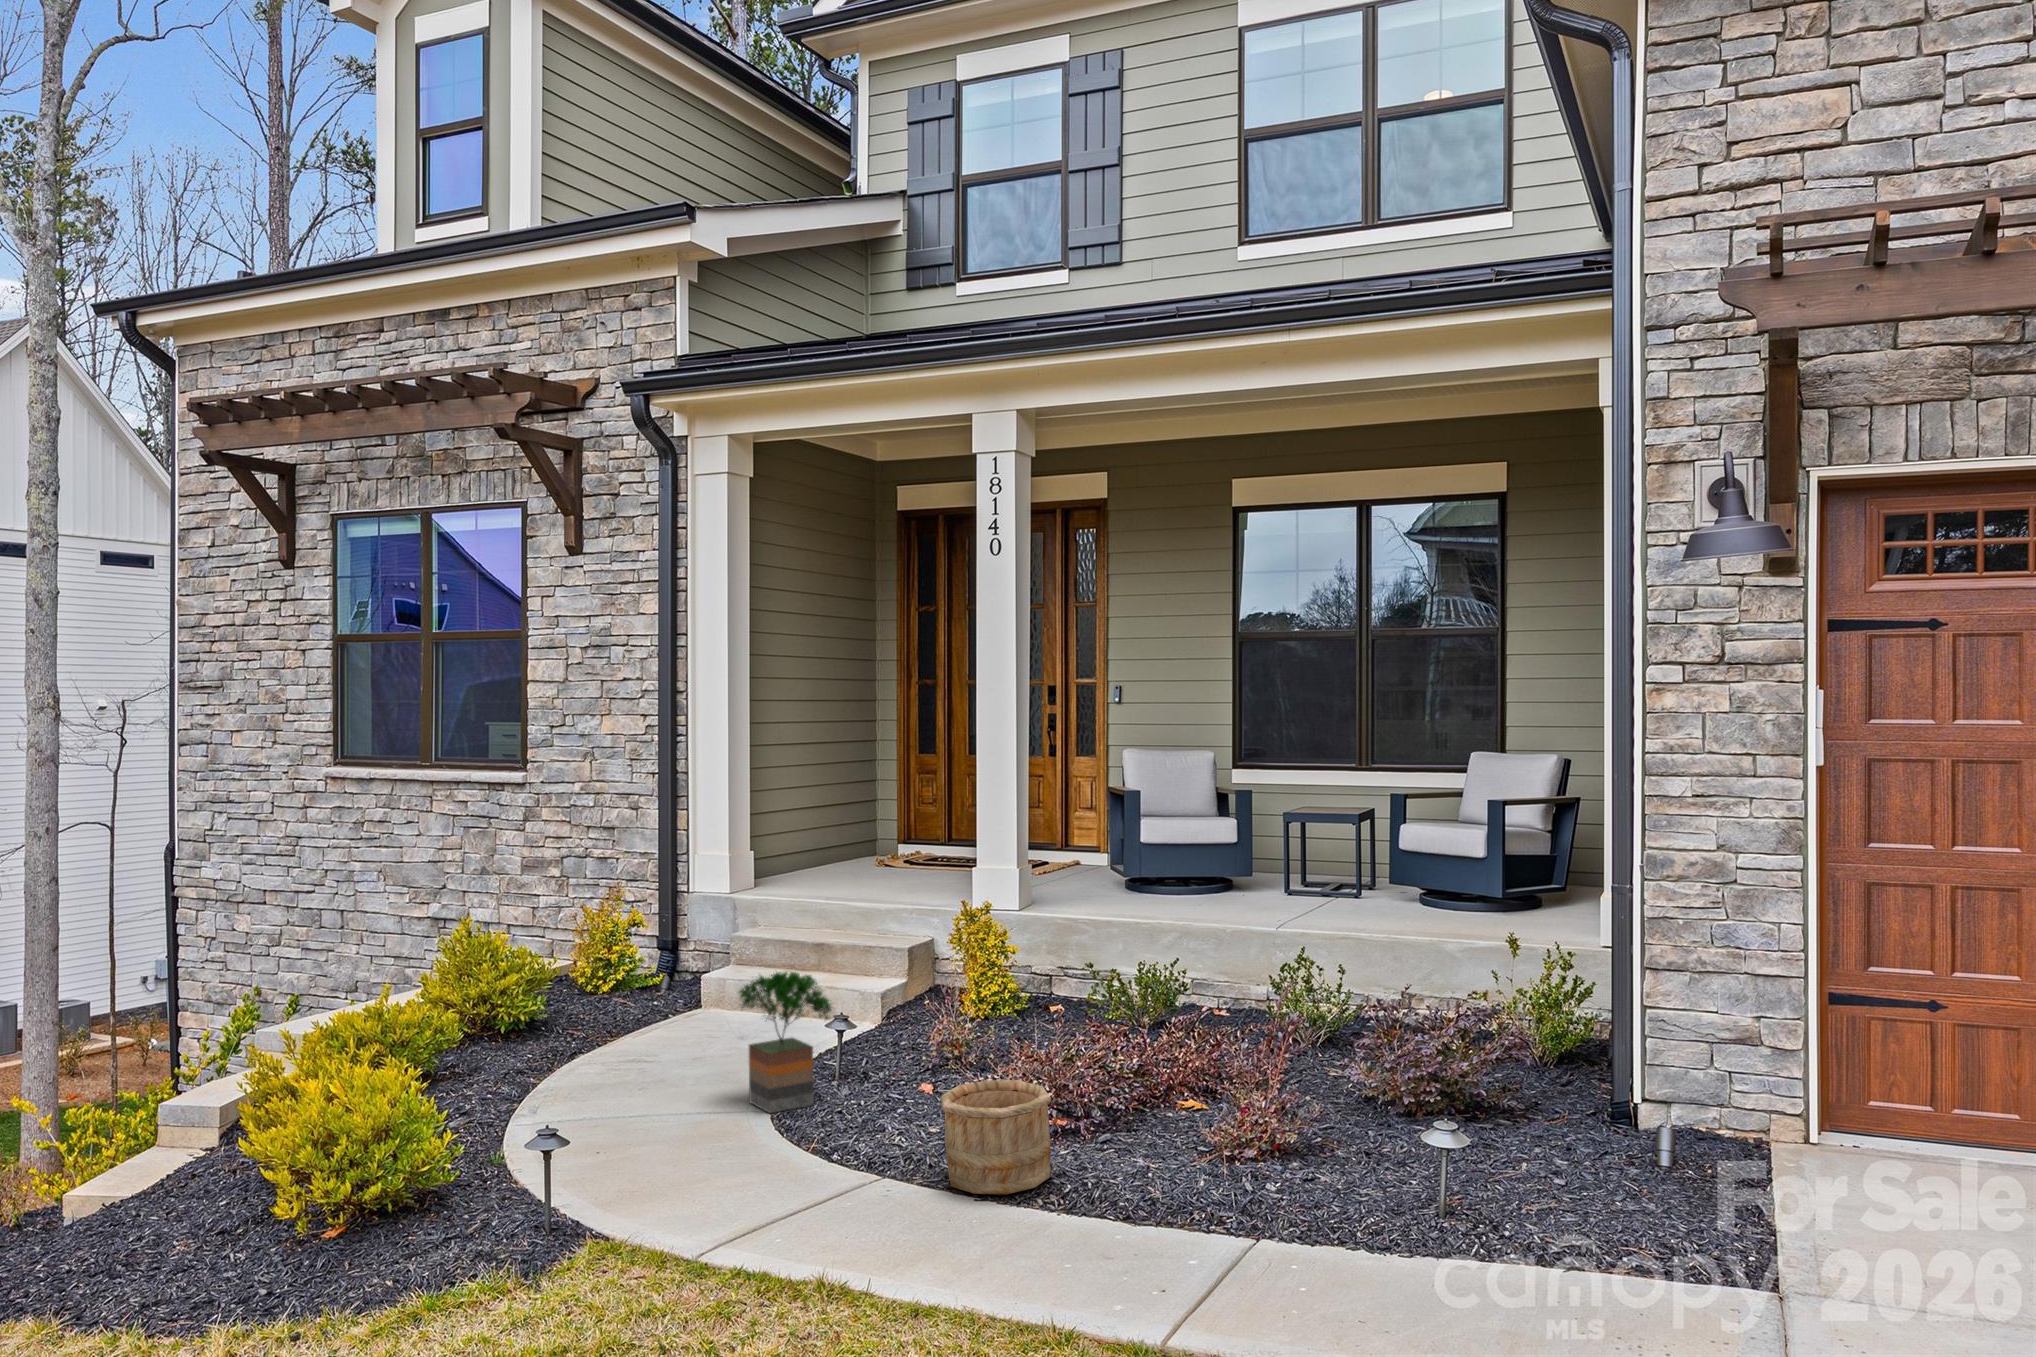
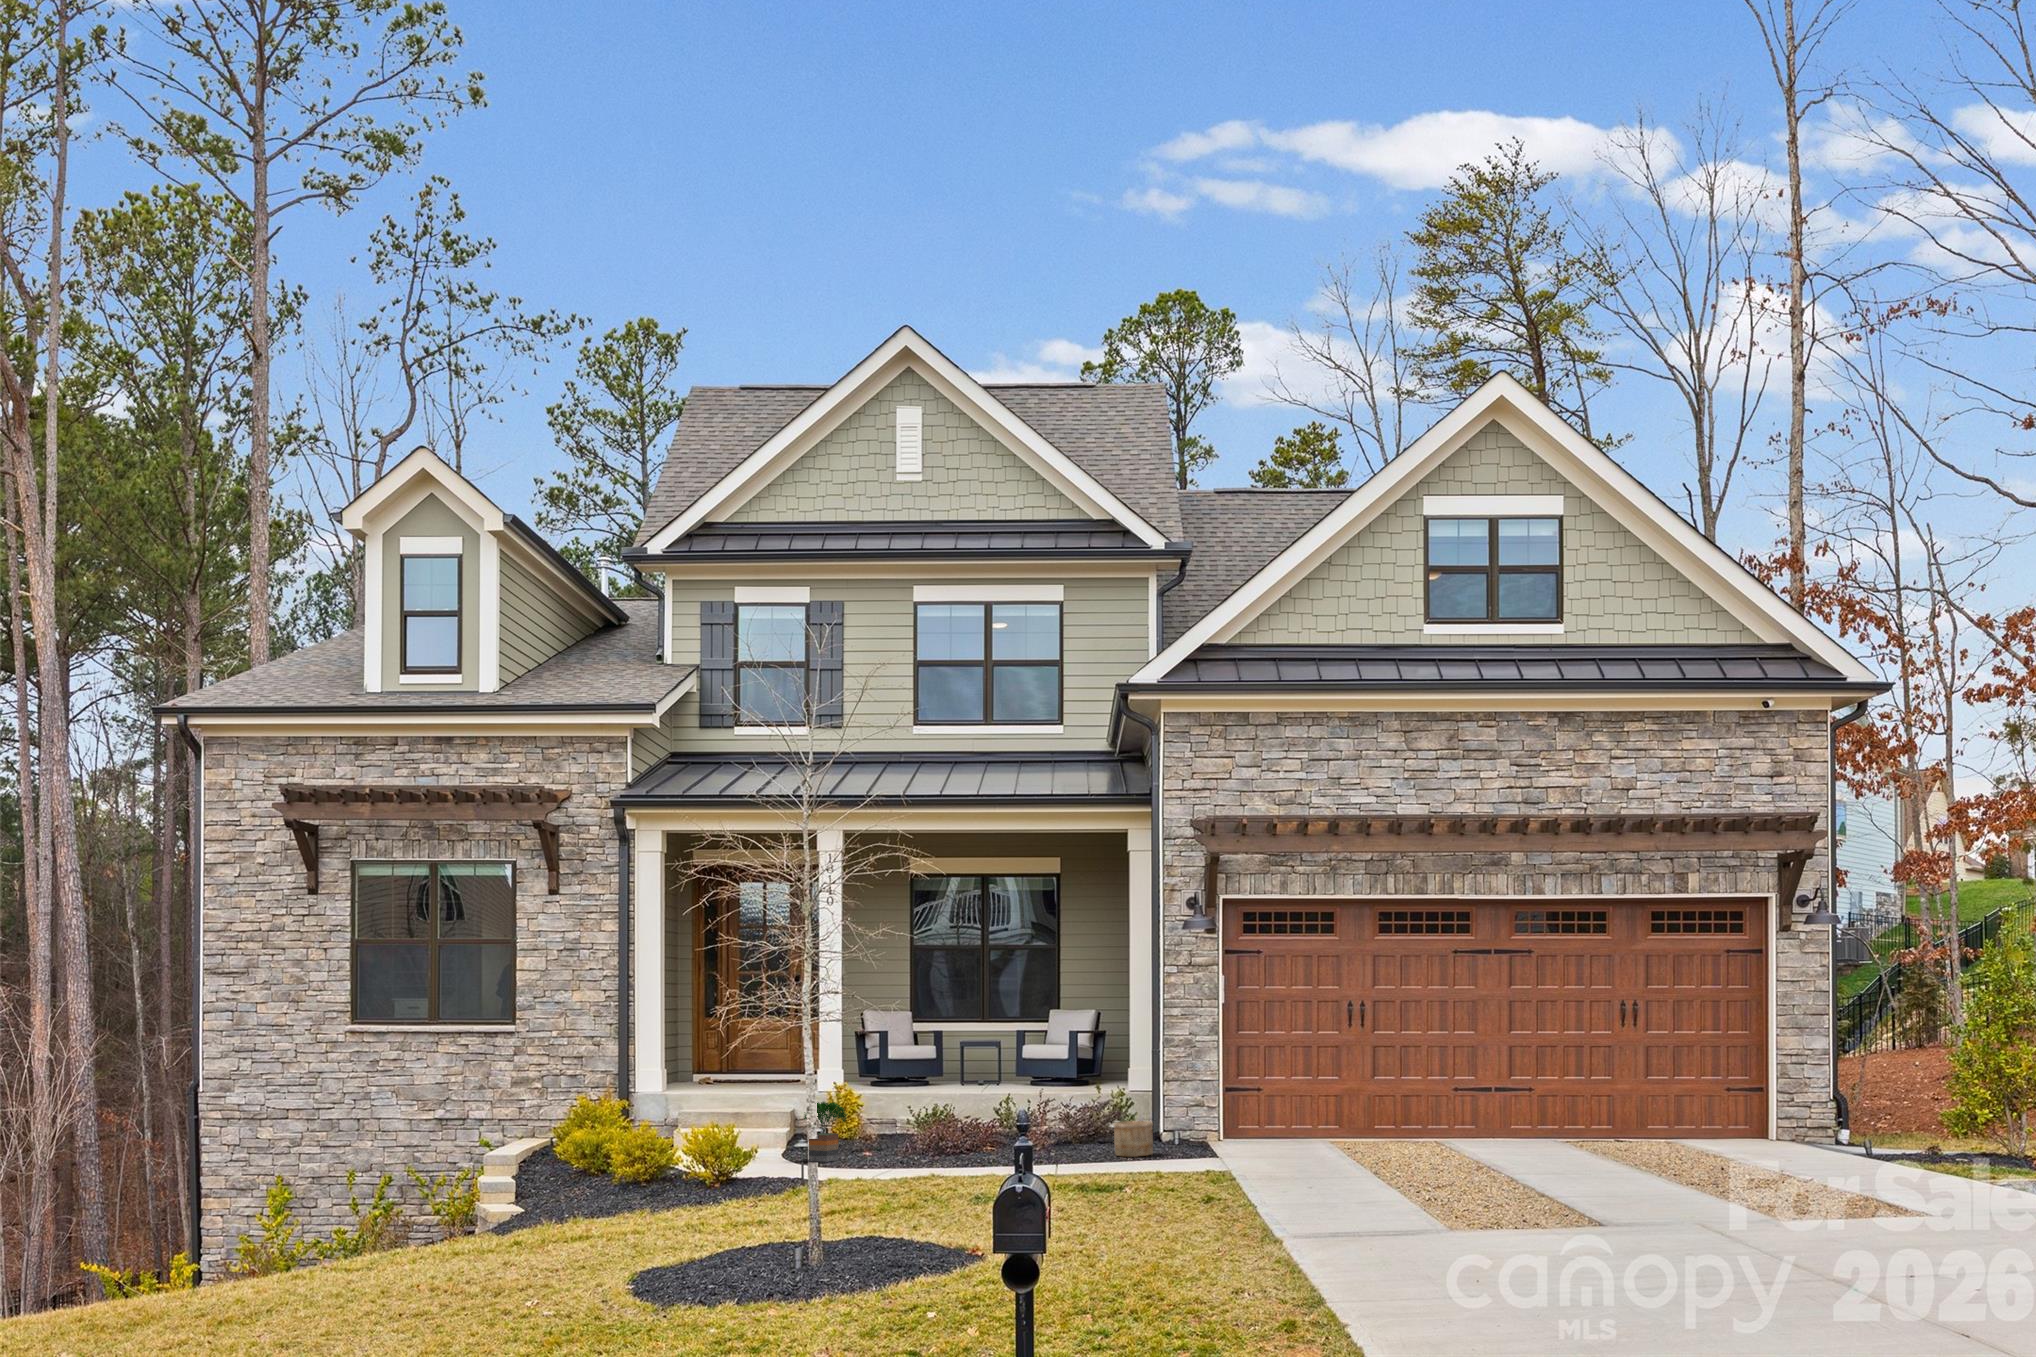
wooden bucket: present [940,1080,1051,1194] -> present [1113,1121,1153,1157]

